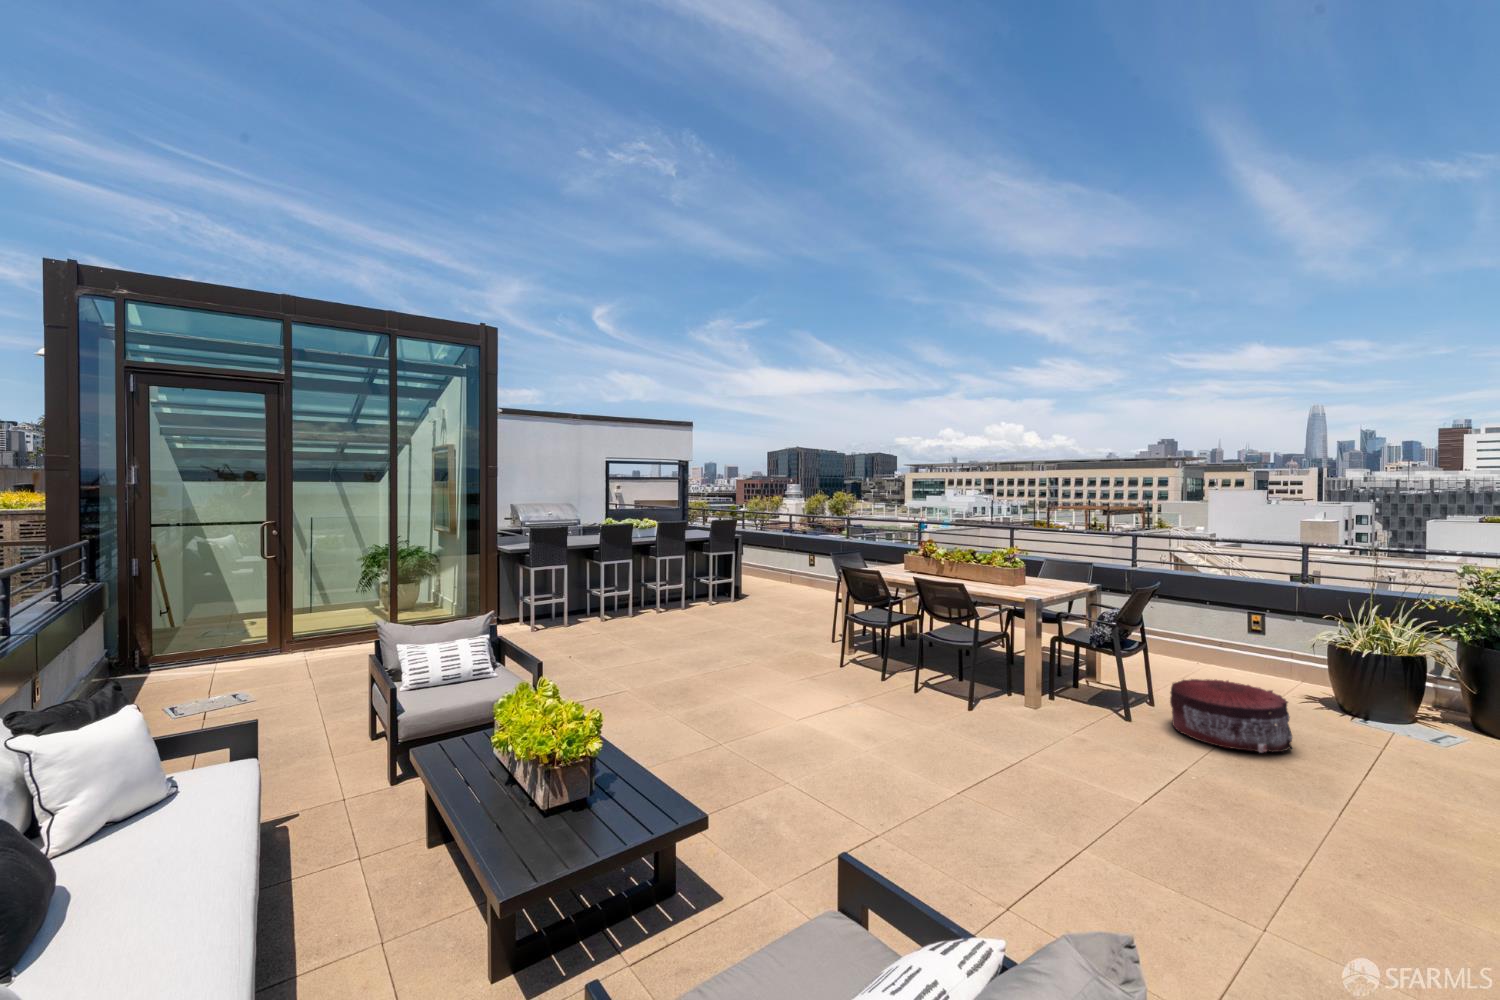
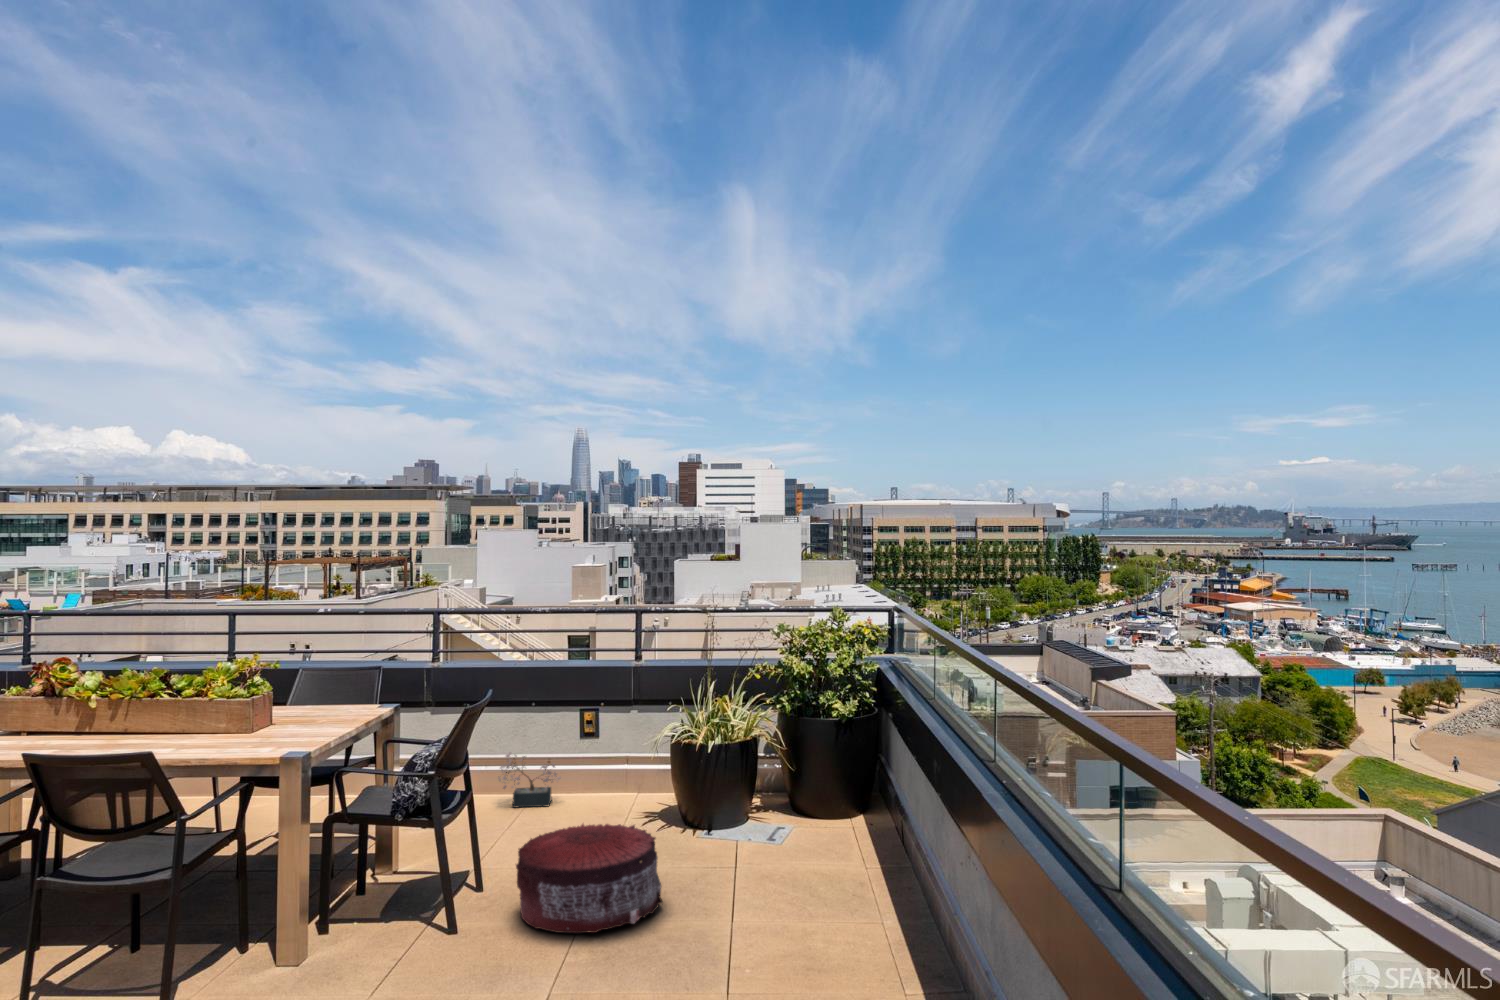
decorative plant: none [1177,631,1228,672] -> present [498,753,560,808]

